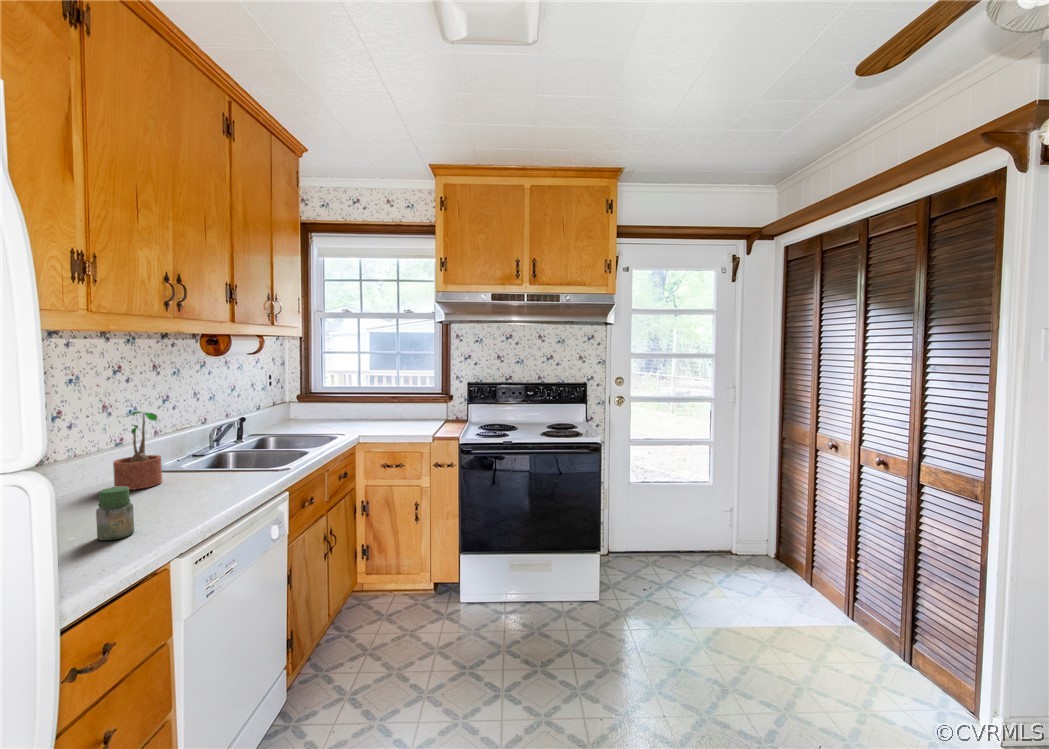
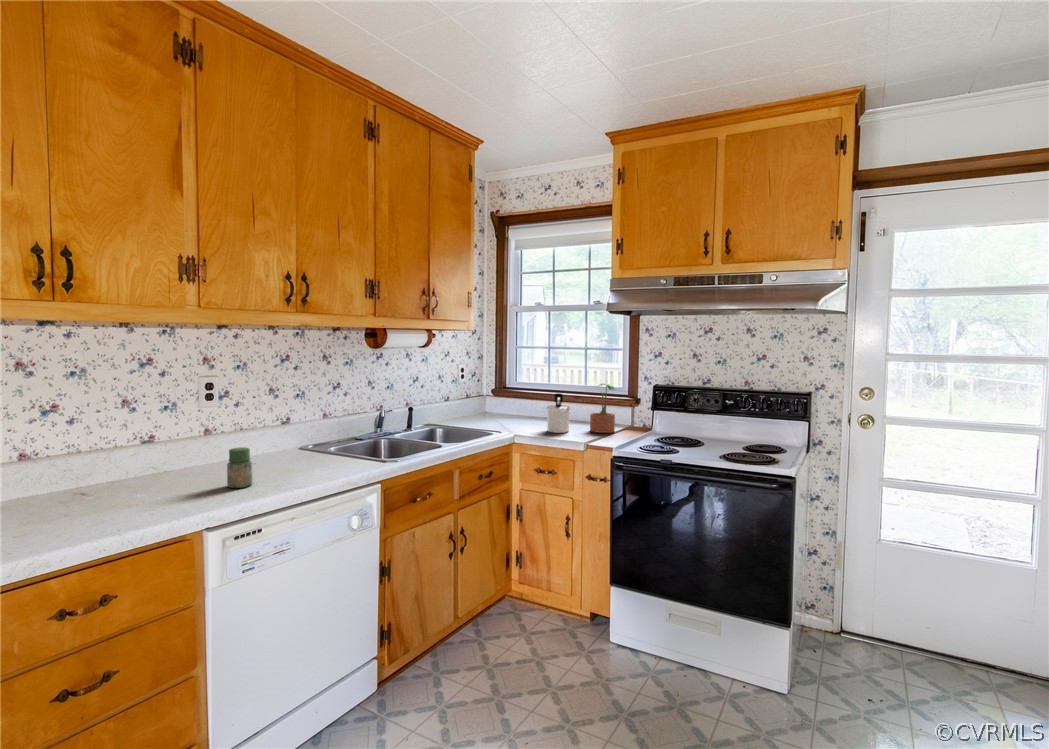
soap dispenser: none [379,394,401,431] -> present [547,393,570,433]
potted plant: present [113,411,162,490] -> present [590,384,615,433]

